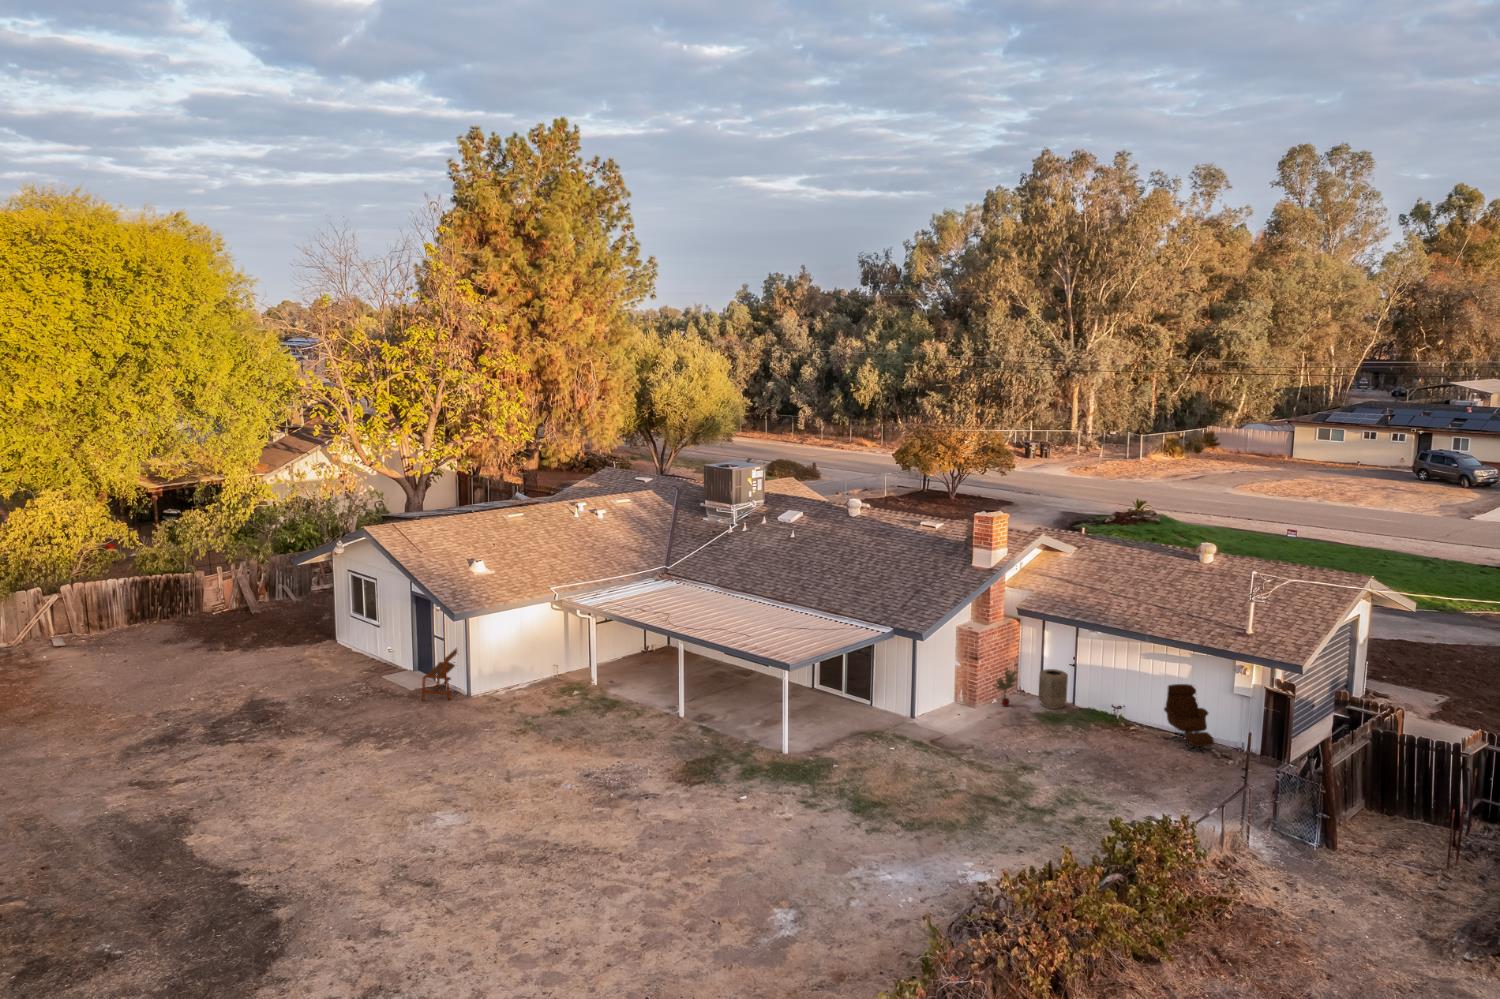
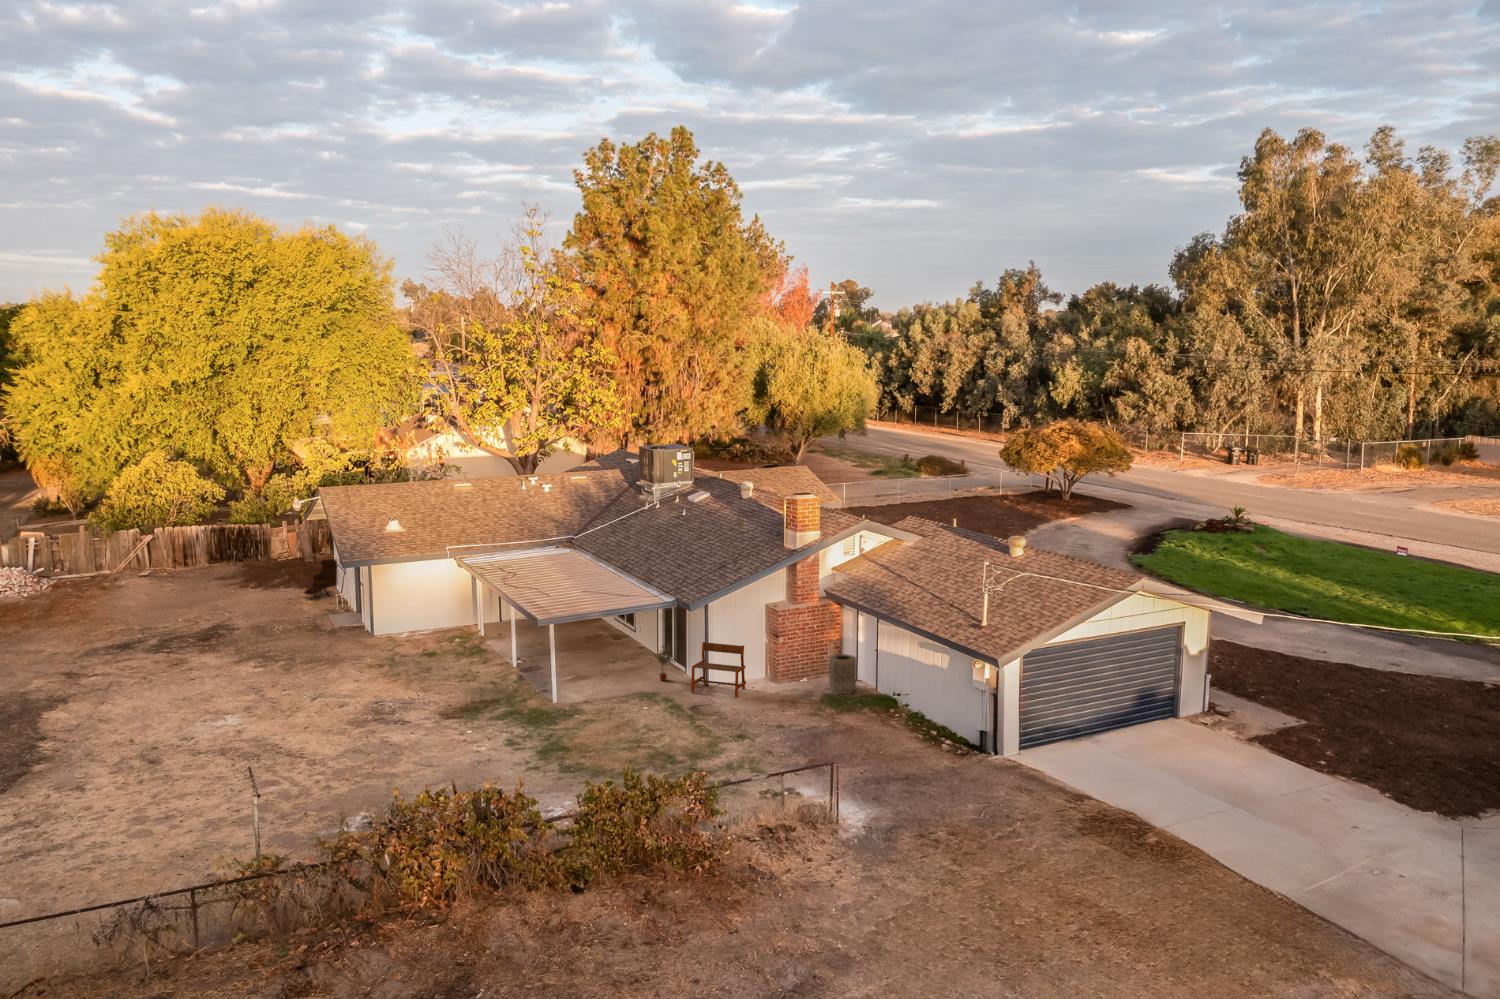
bench: present [422,649,457,700] -> present [691,642,746,698]
potted tree: present [994,668,1017,706] -> present [658,644,676,681]
lounge chair: present [1164,684,1214,749] -> present [305,559,338,597]

